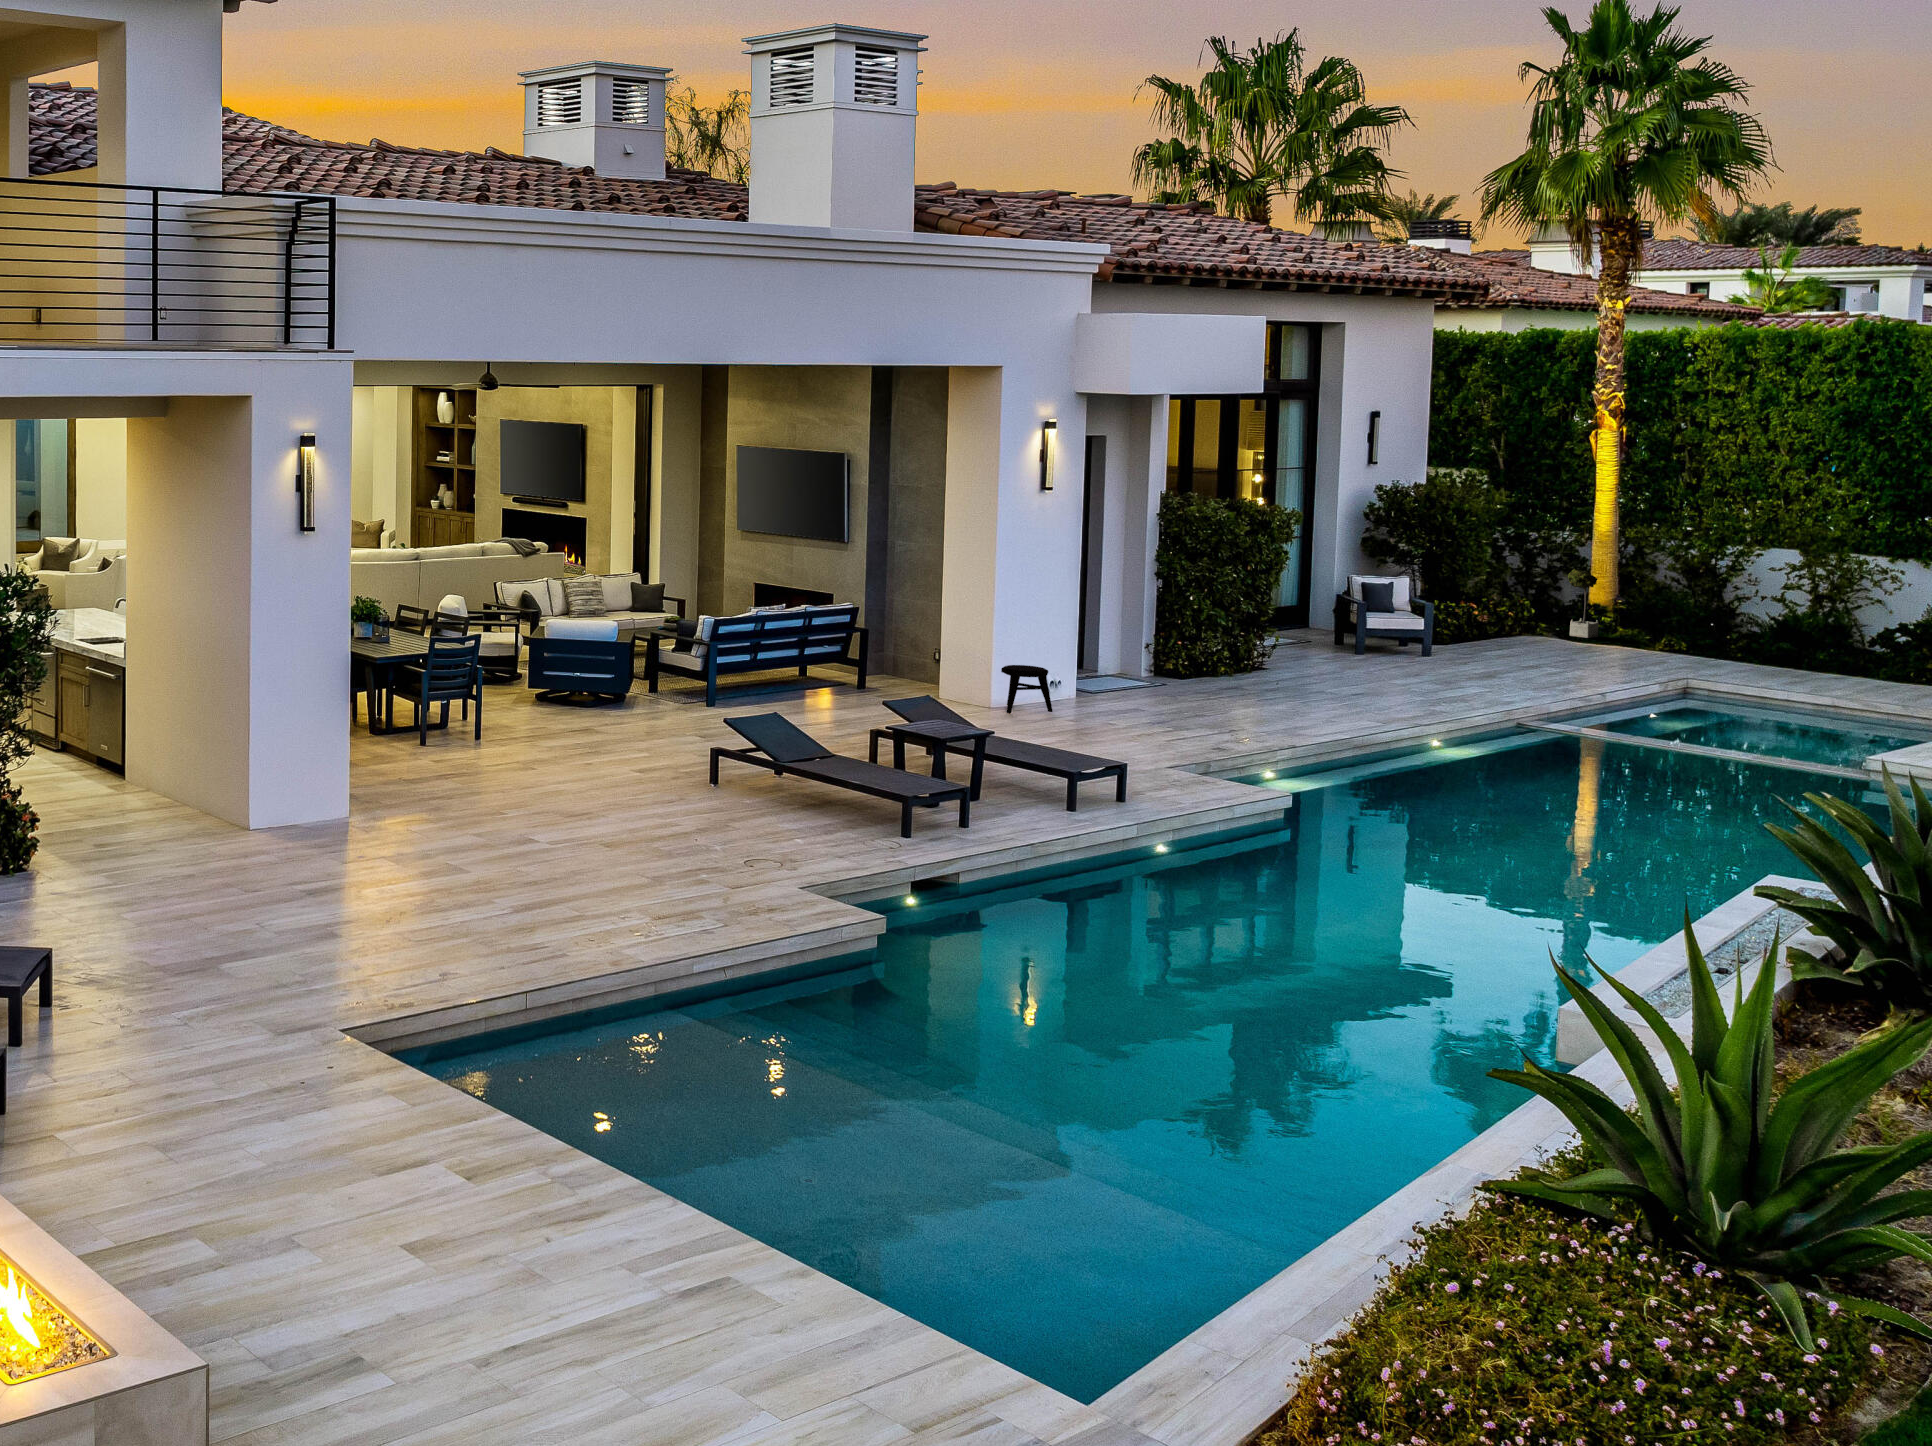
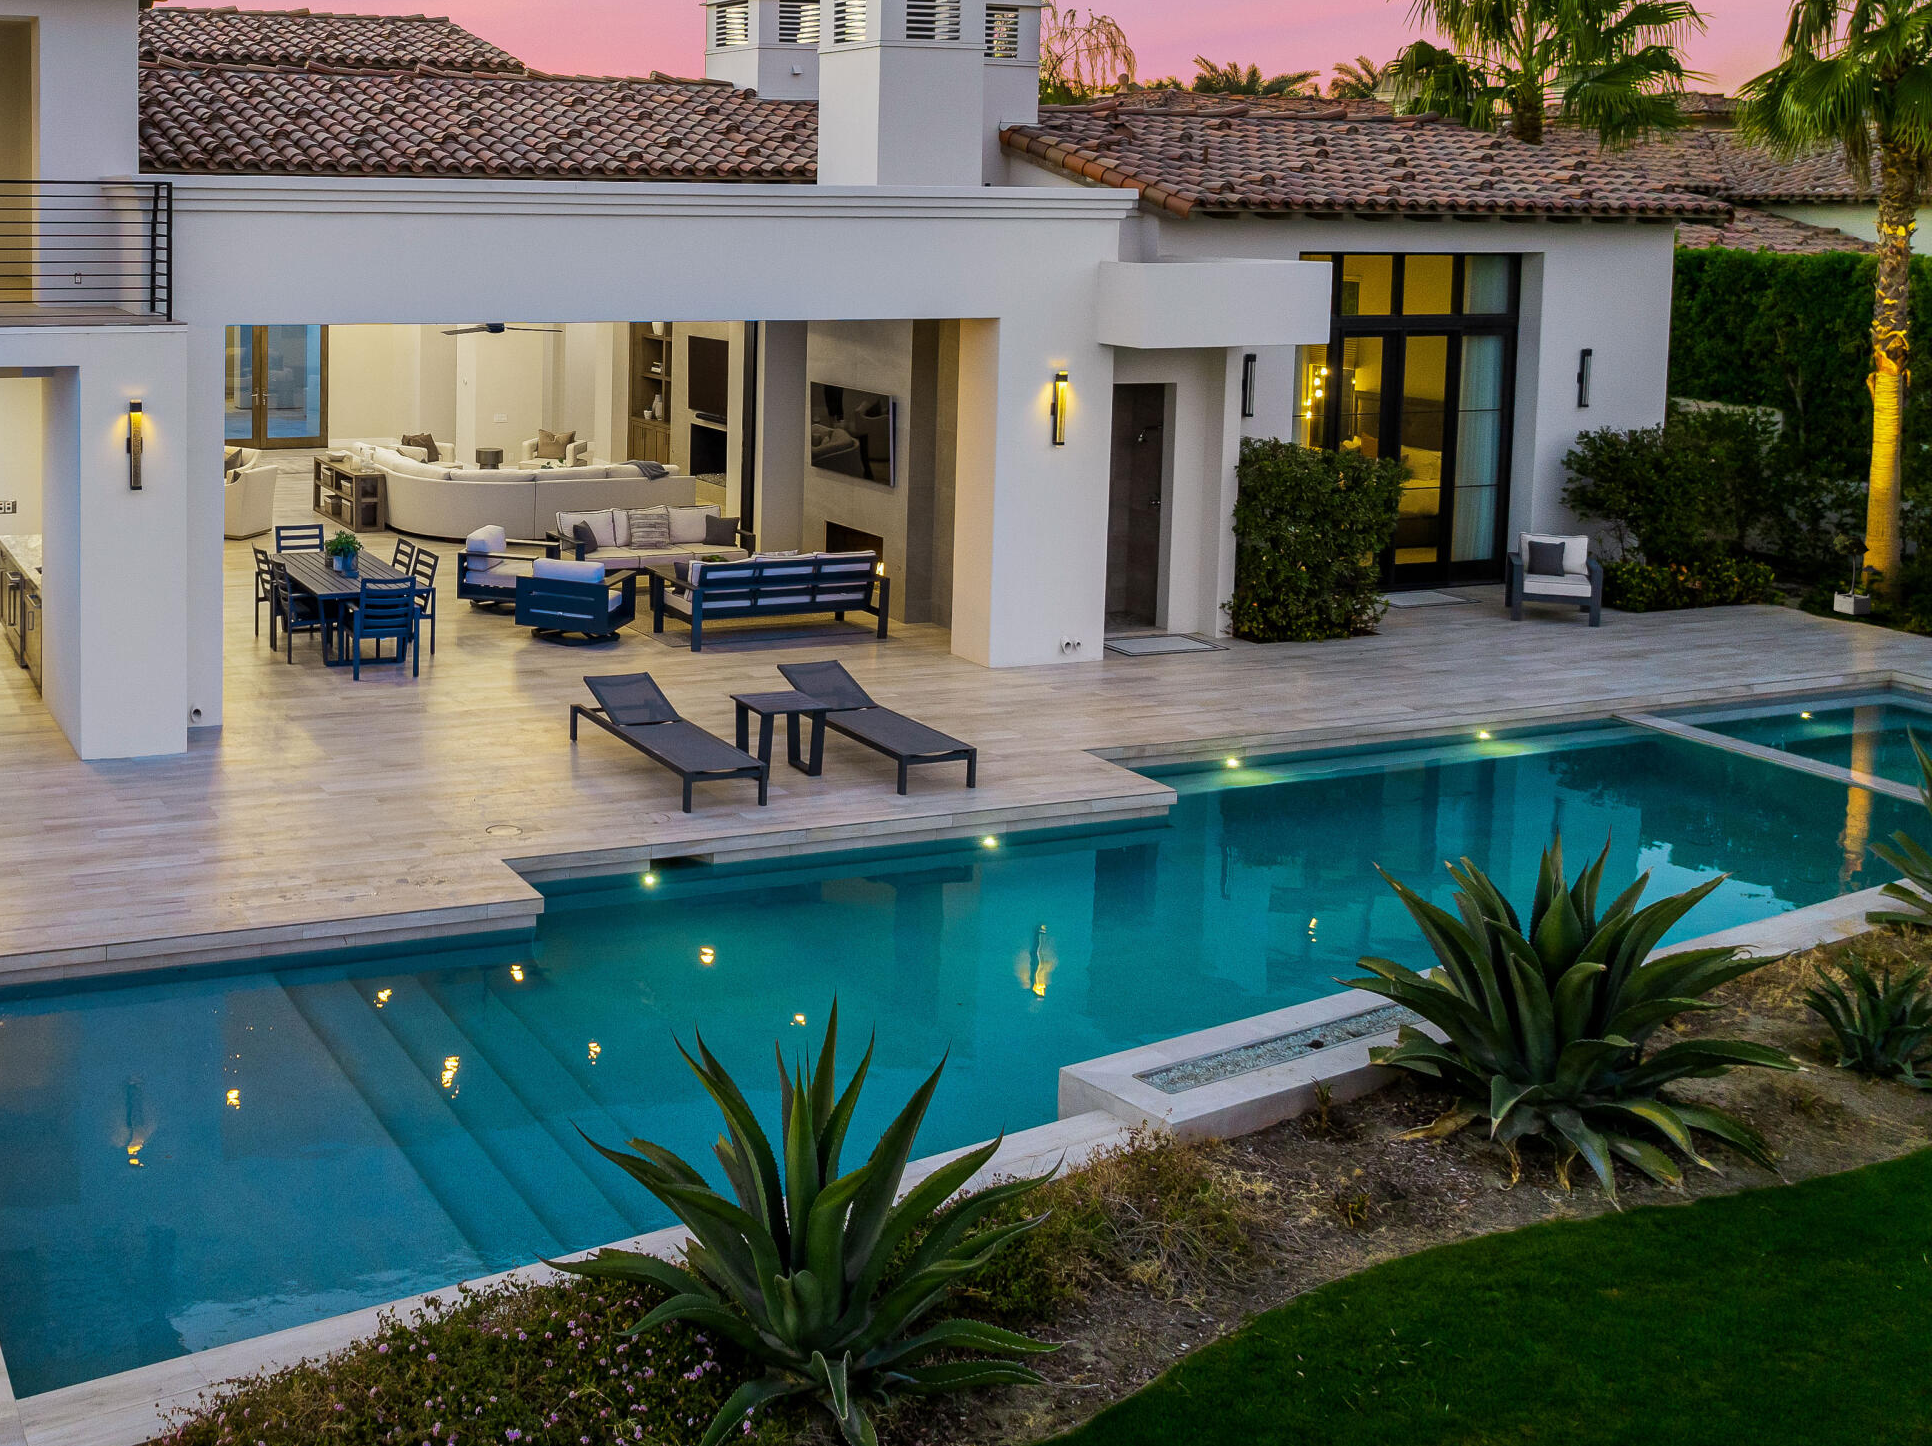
stool: present [1001,665,1053,713] -> none [995,625,1049,677]

